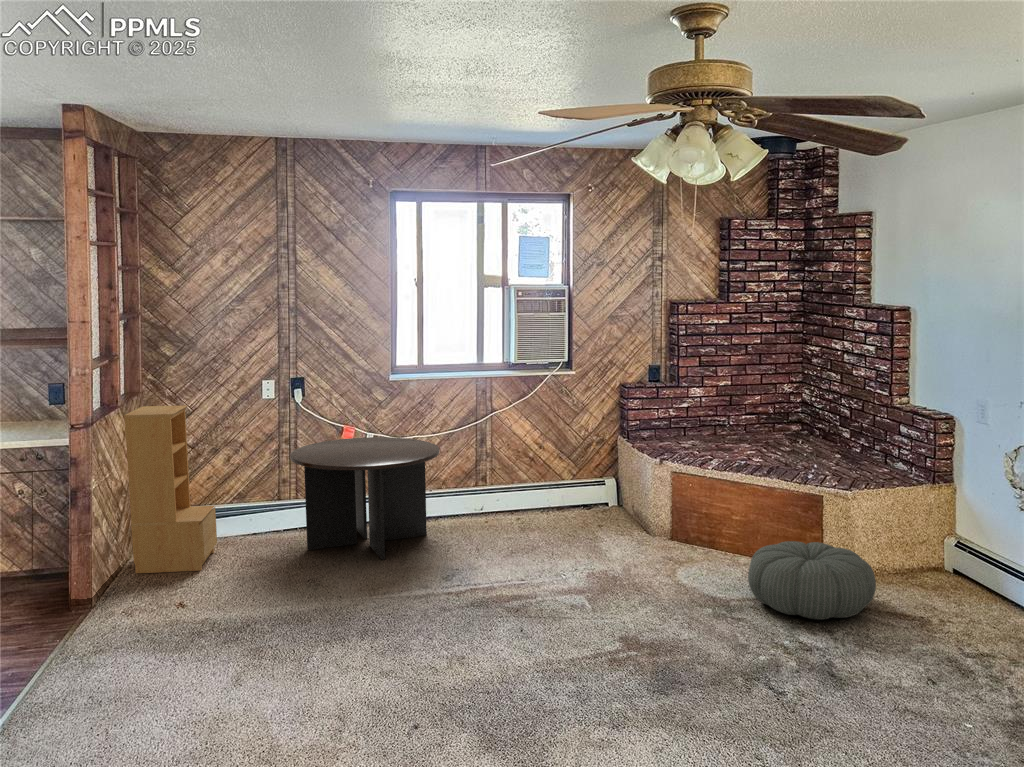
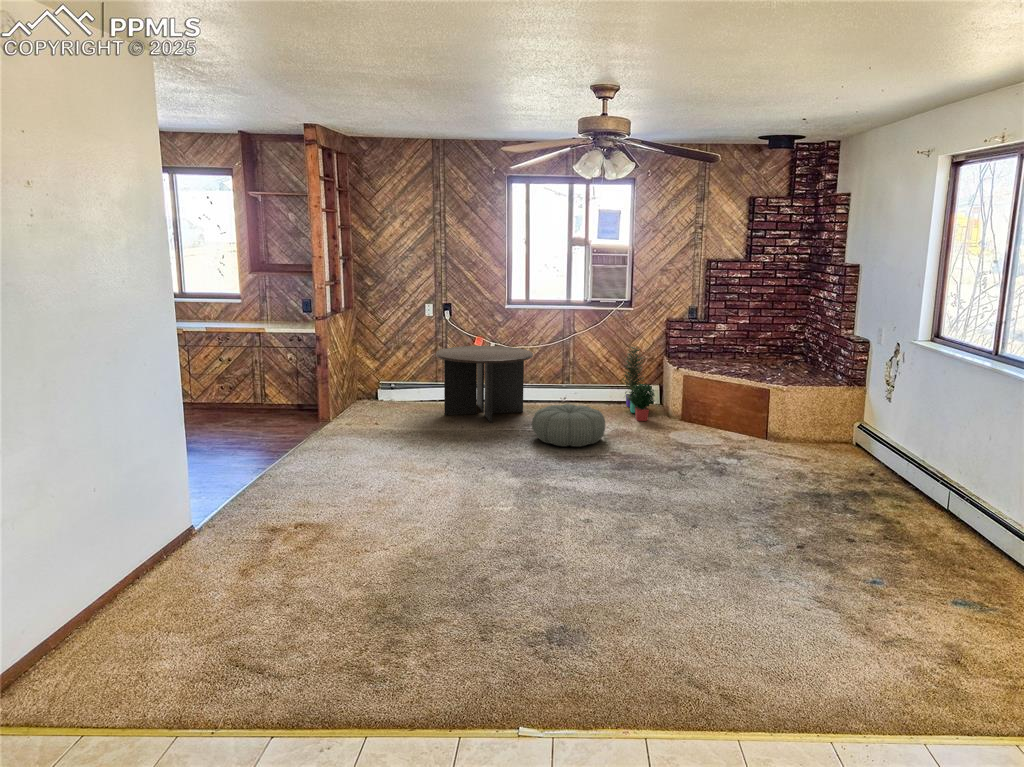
bookshelf: present [124,405,217,573] -> none [335,317,389,421]
potted plant: none [564,425,621,538] -> present [622,346,655,421]
pouf: present [748,541,876,620] -> present [532,404,605,447]

